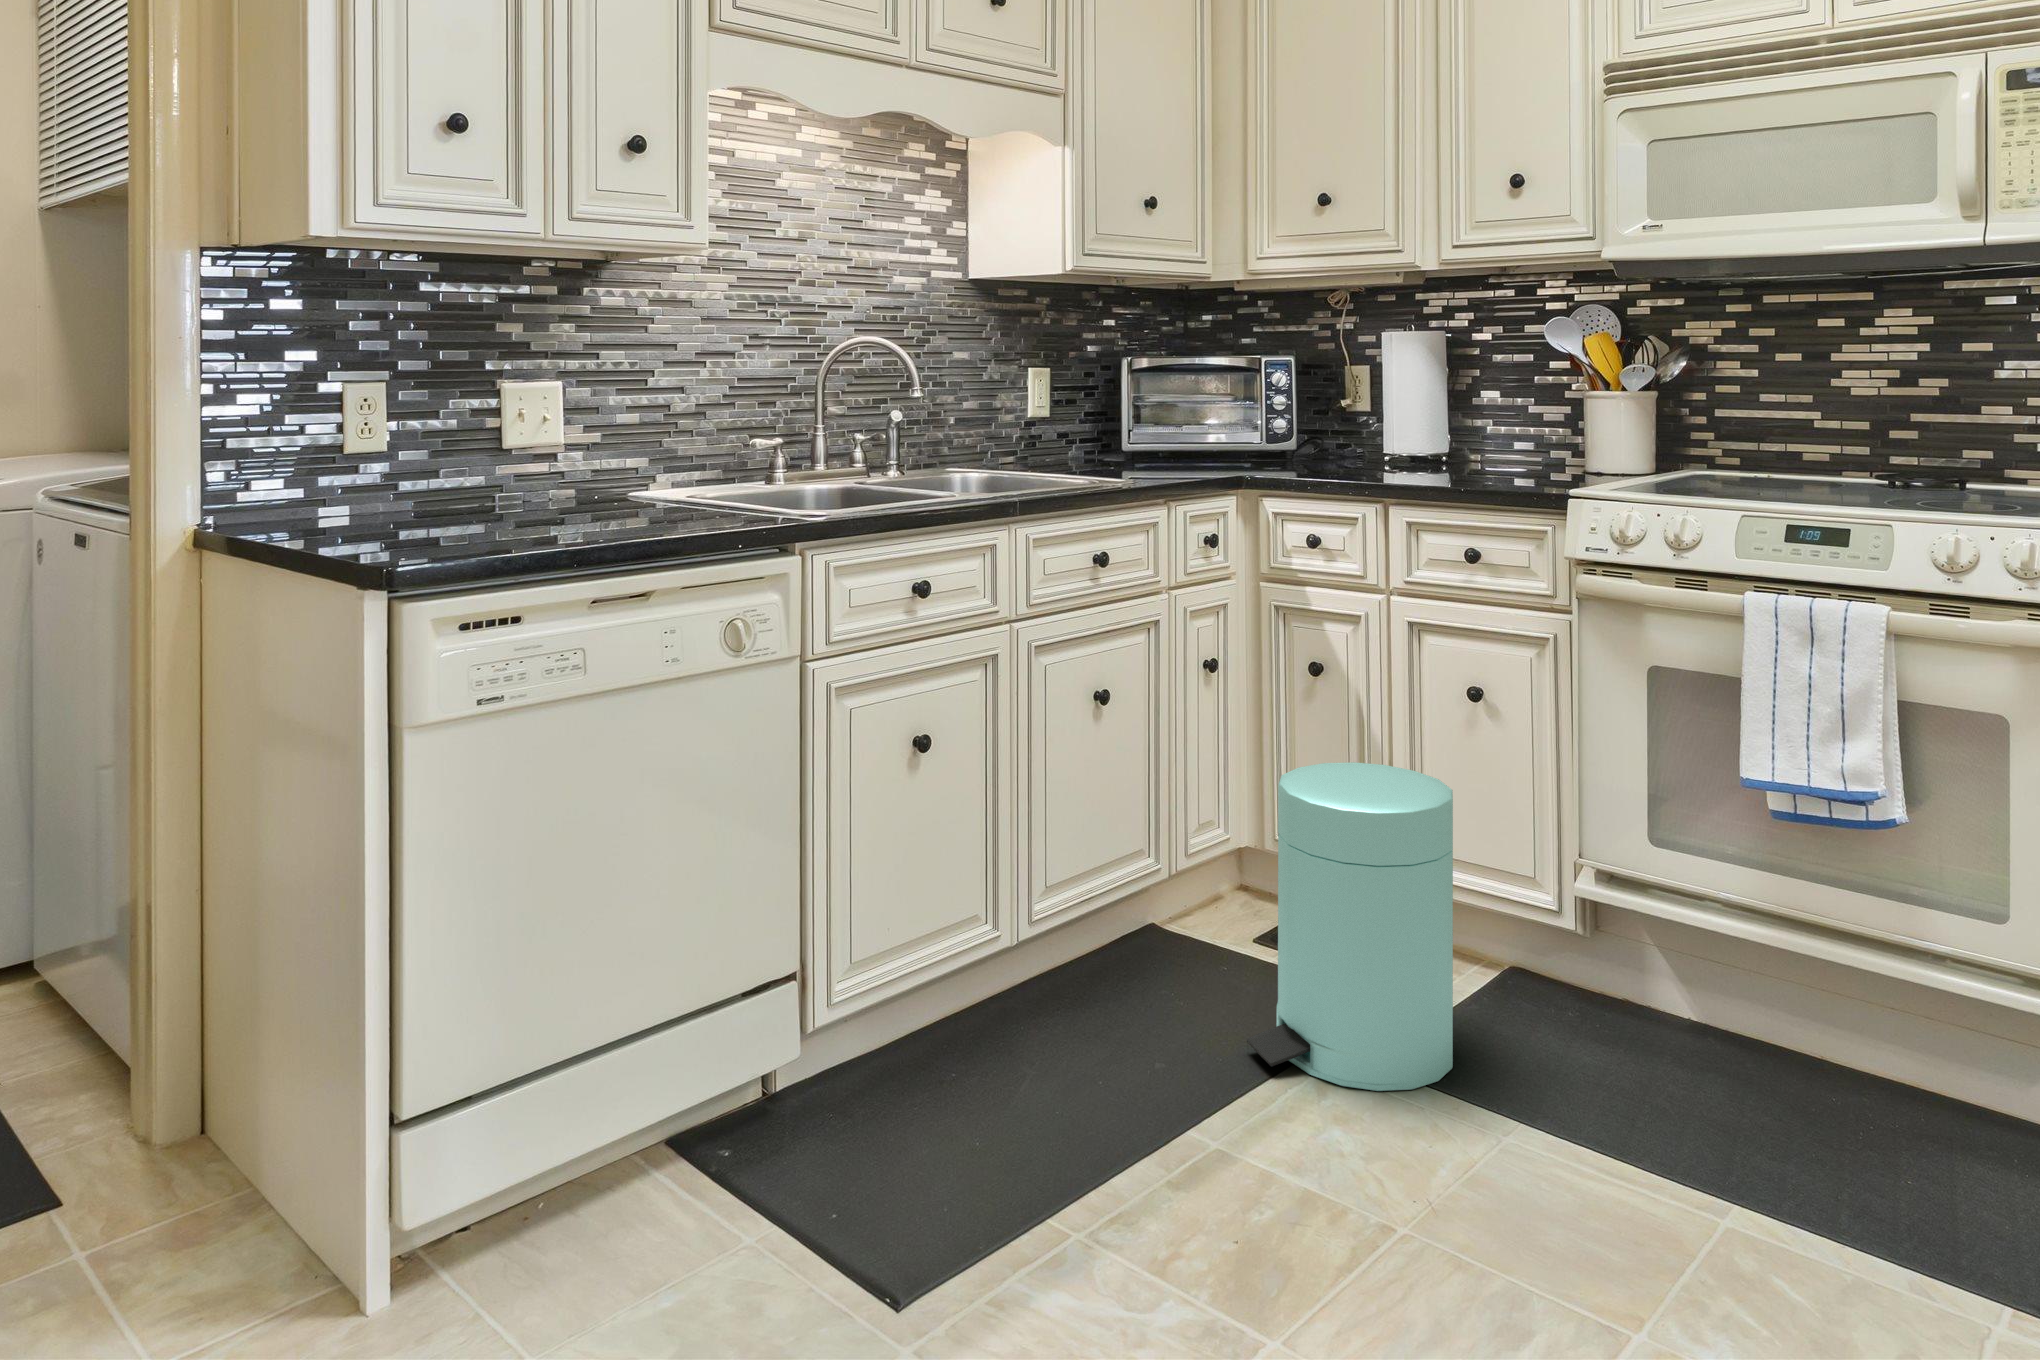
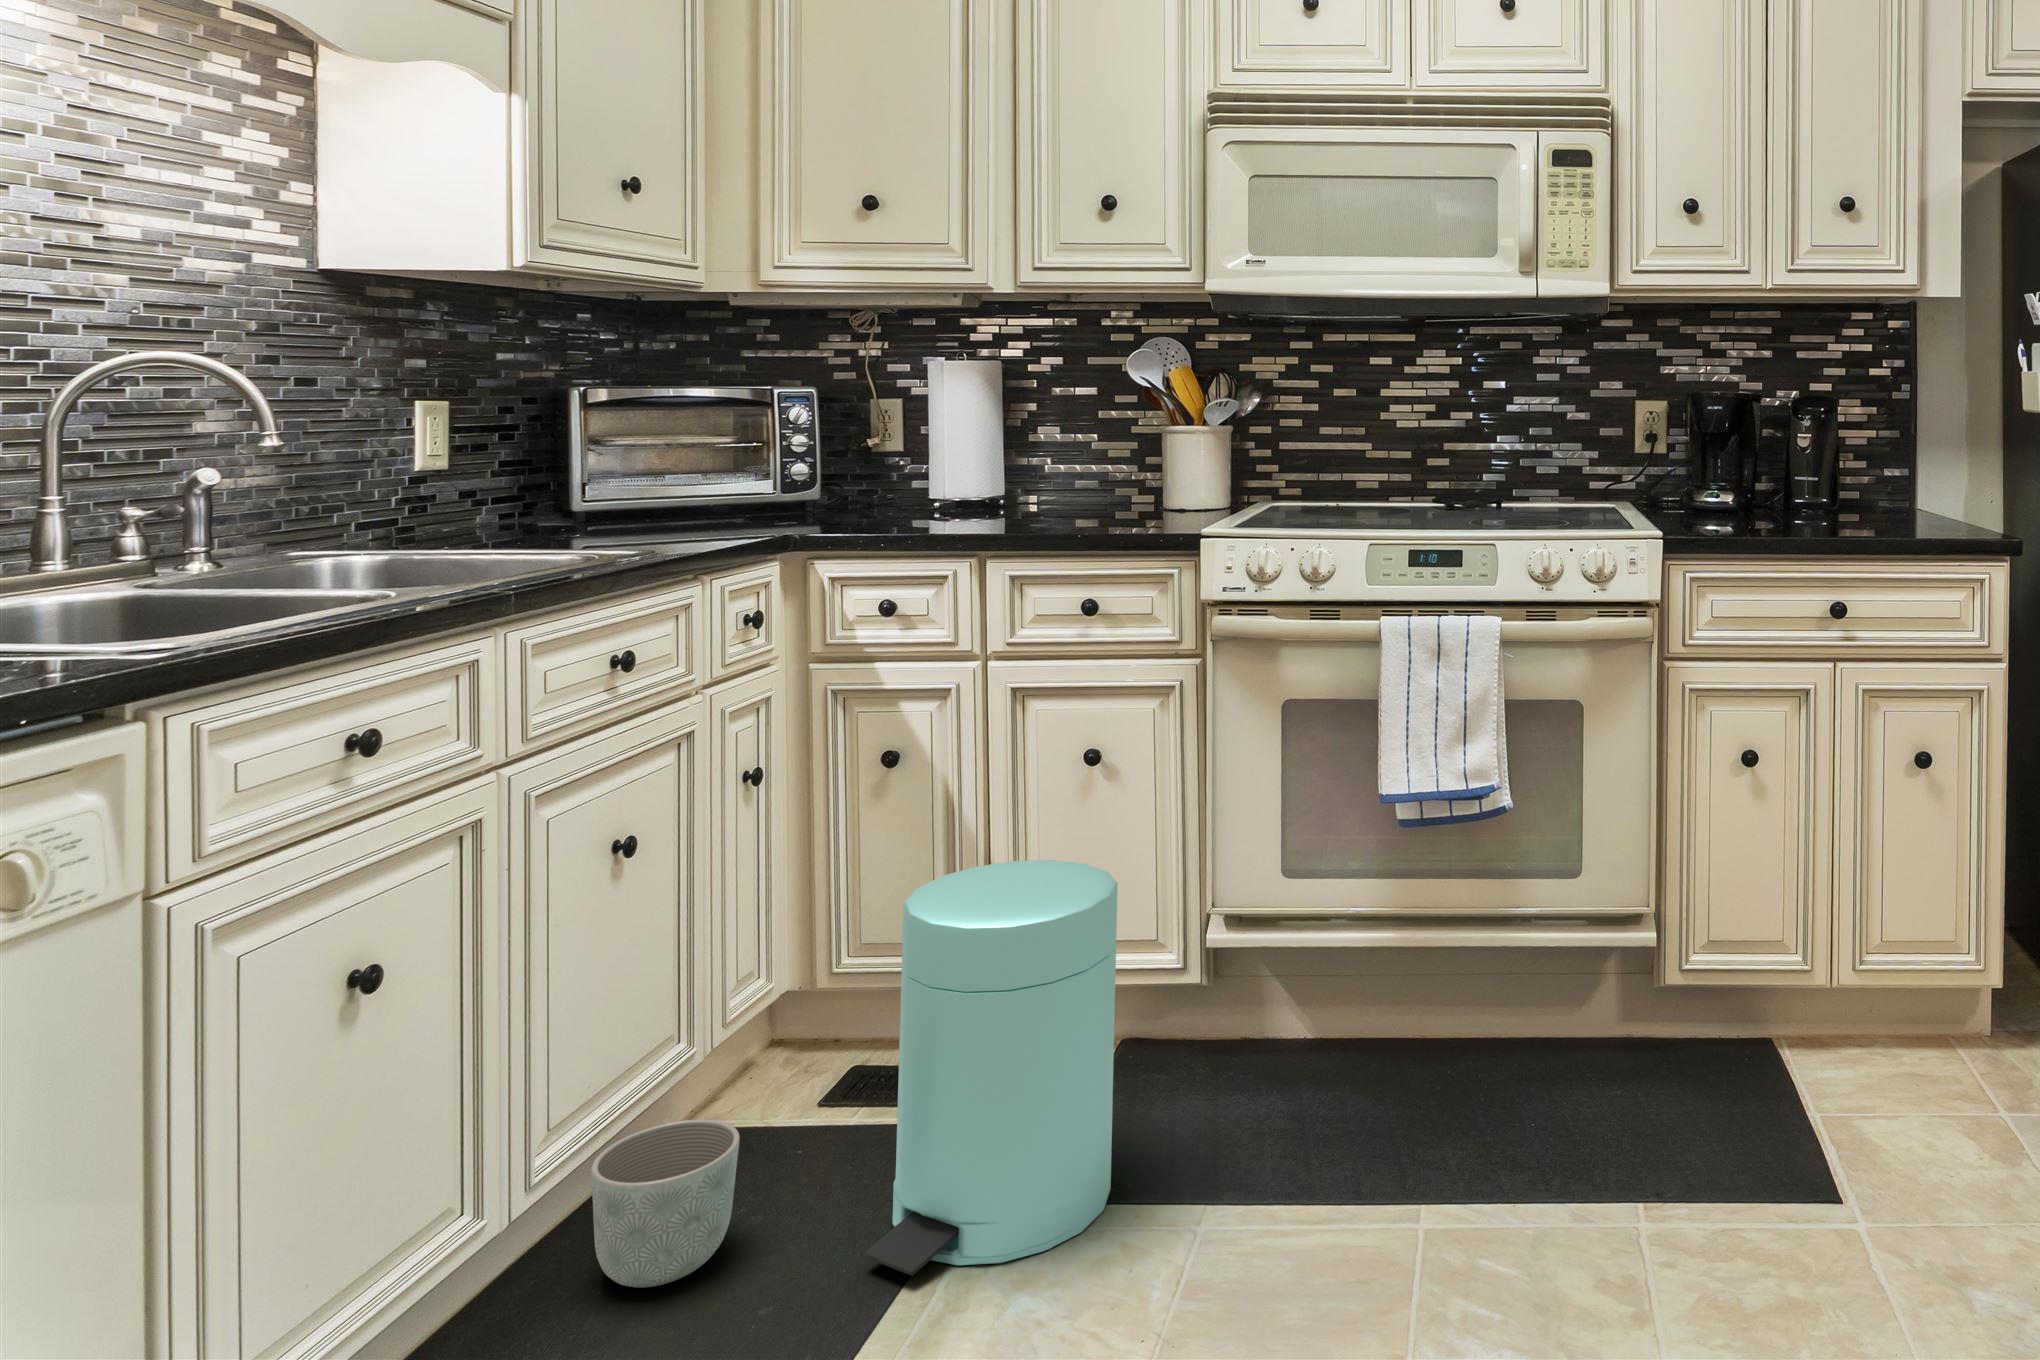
planter: none [1082,900,1176,1011] -> present [591,1119,740,1288]

